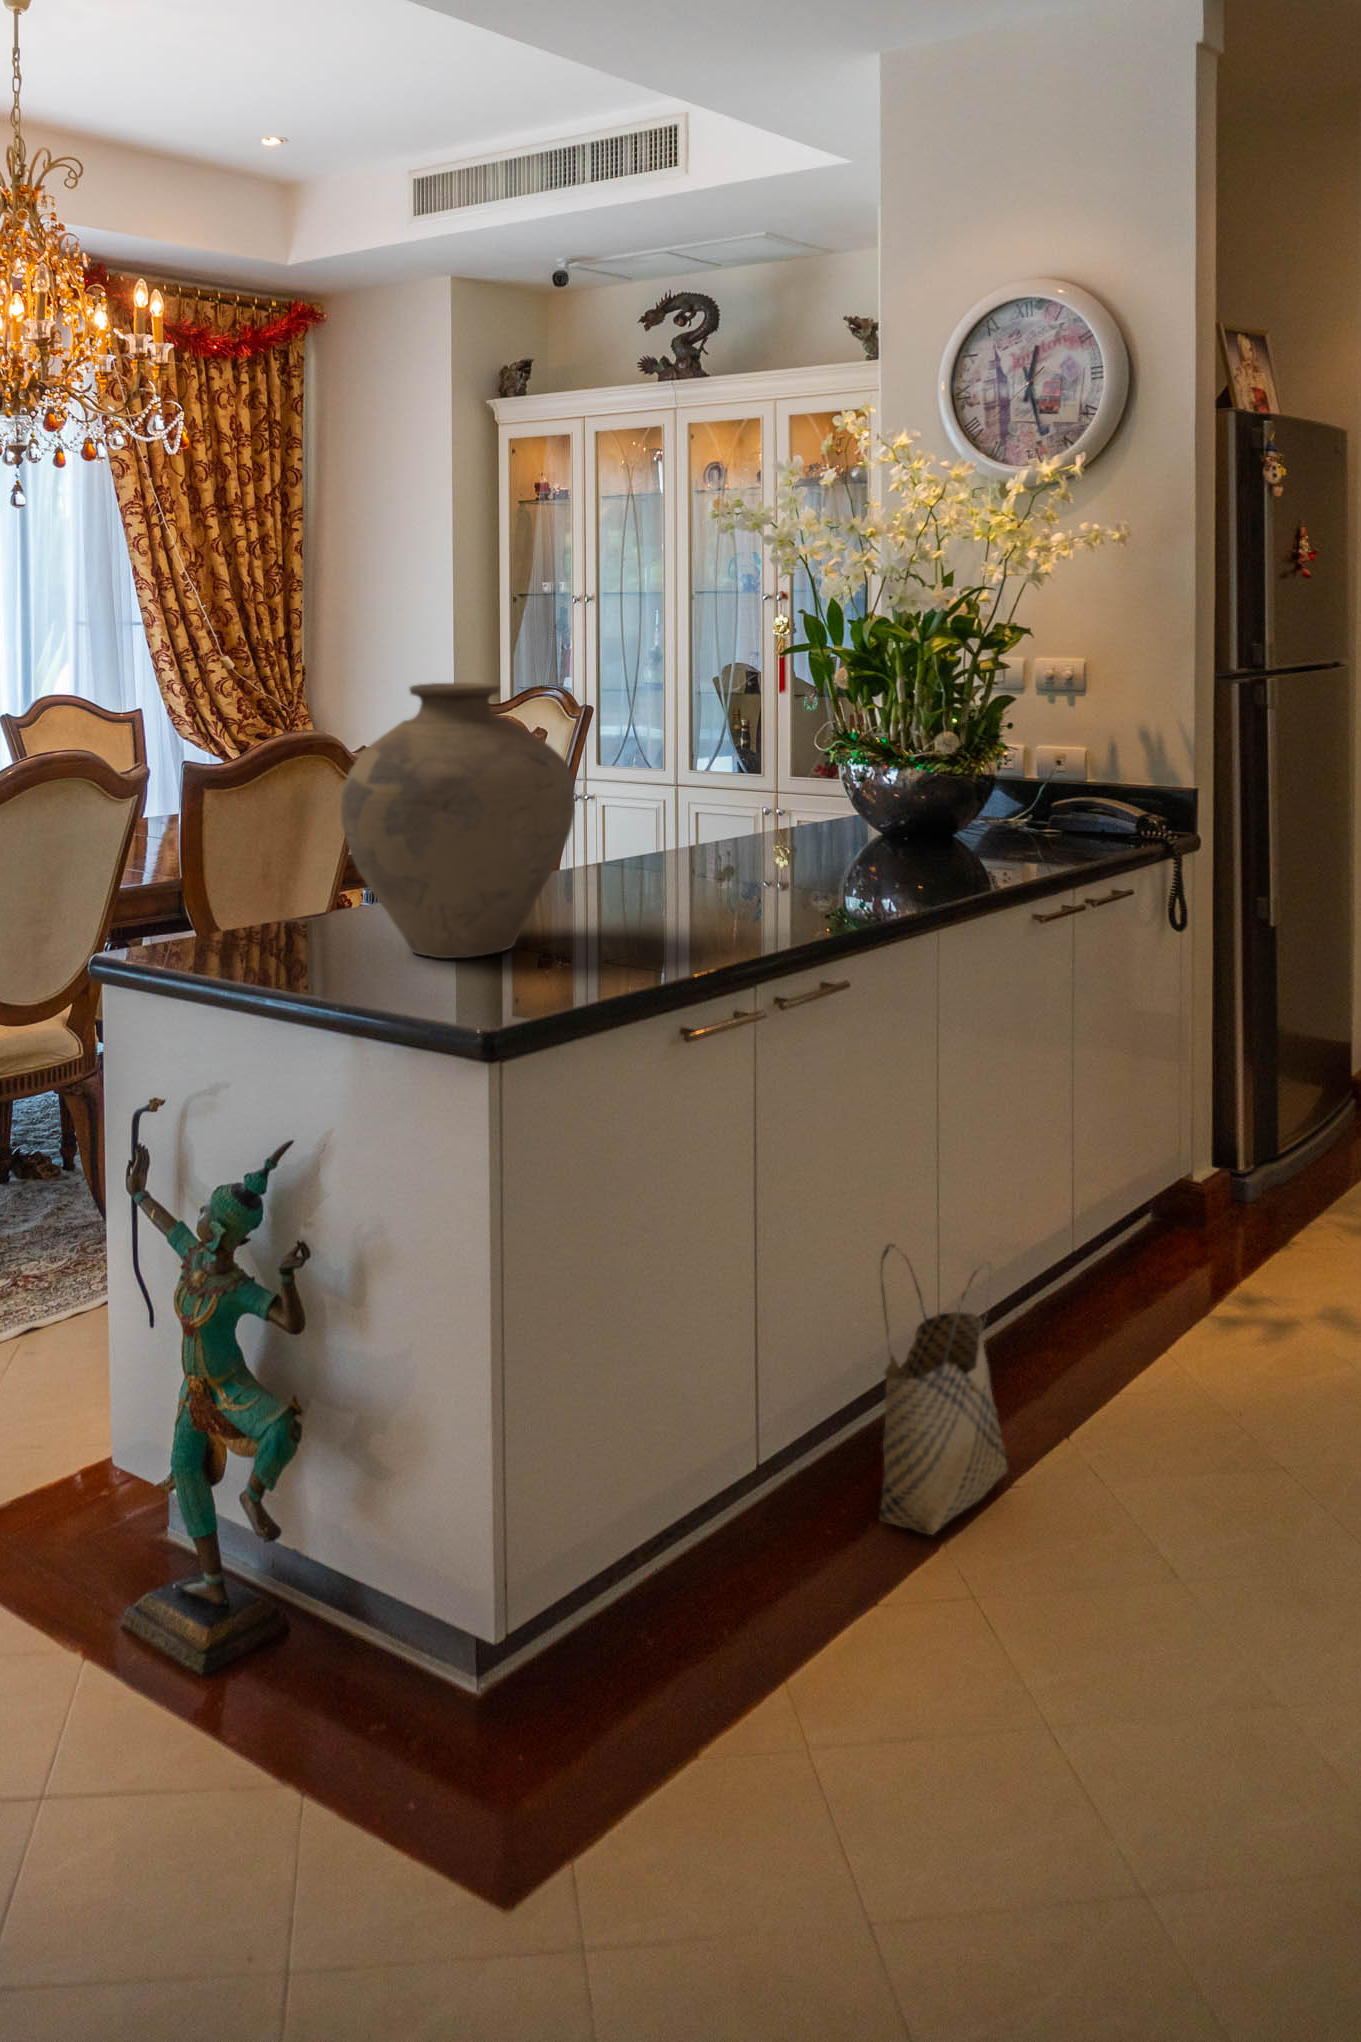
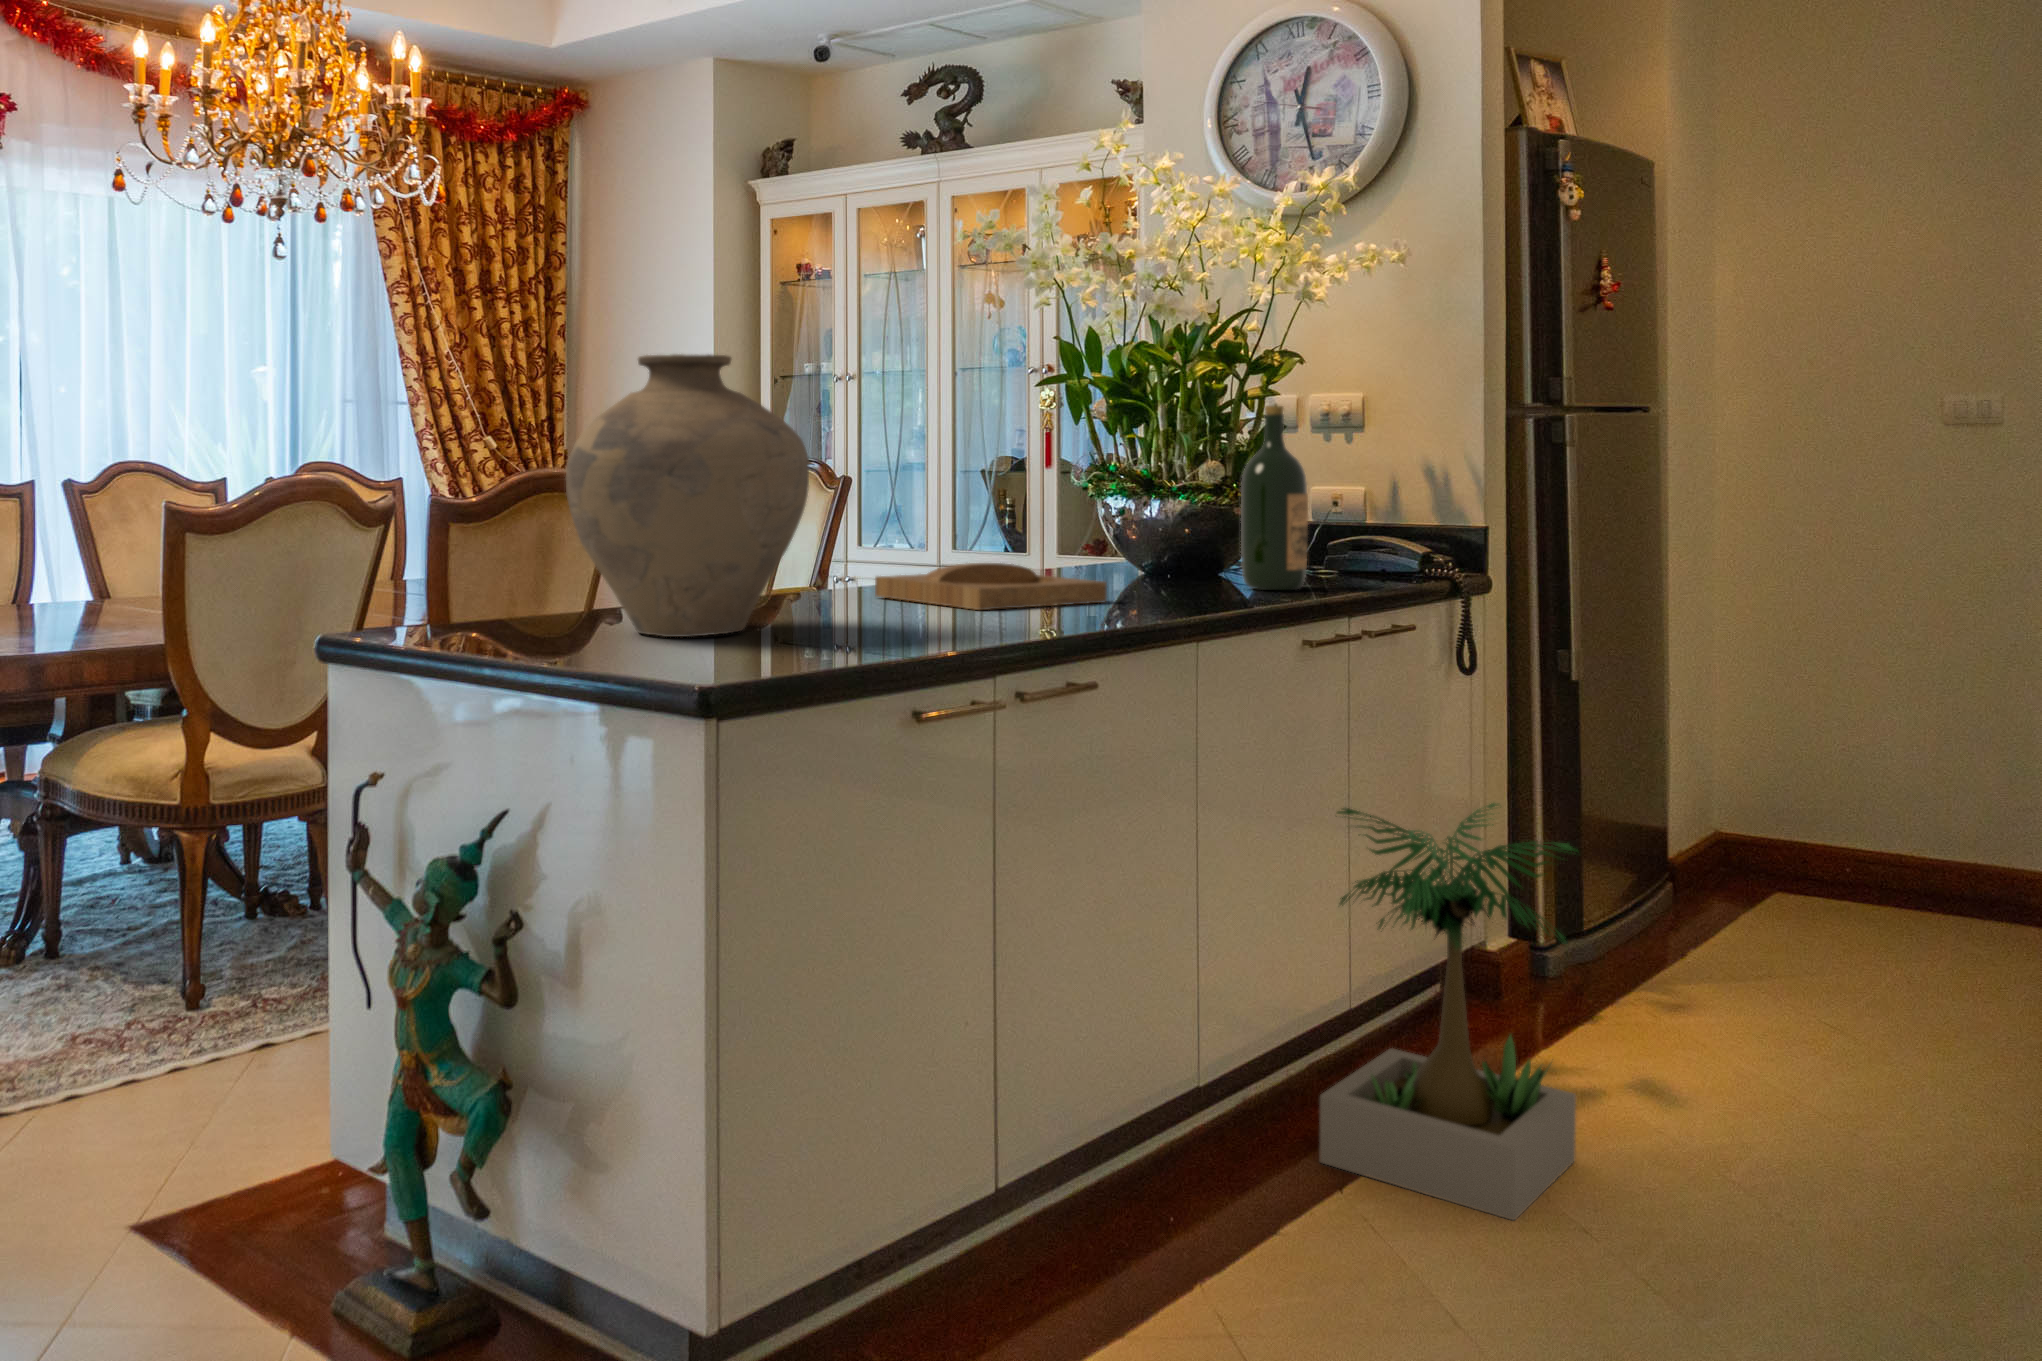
wine bottle: none [973,692,1034,866] -> present [1241,406,1308,590]
tray: none [633,852,850,905] -> present [875,563,1107,610]
potted plant: none [1031,1061,1299,1451] -> present [1319,803,1577,1220]
woven basket: present [880,1244,1007,1535] -> none [1136,969,1281,1285]

